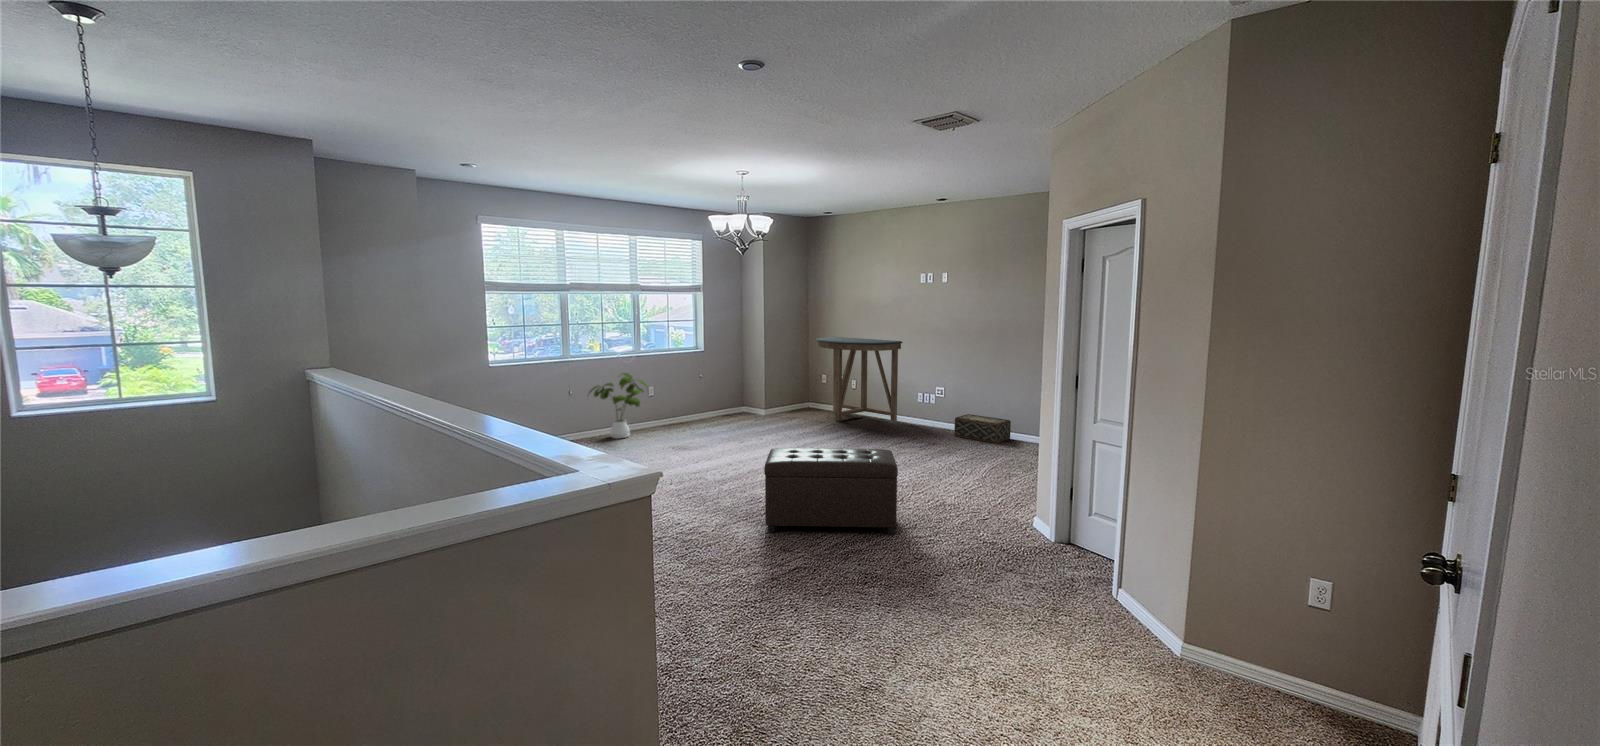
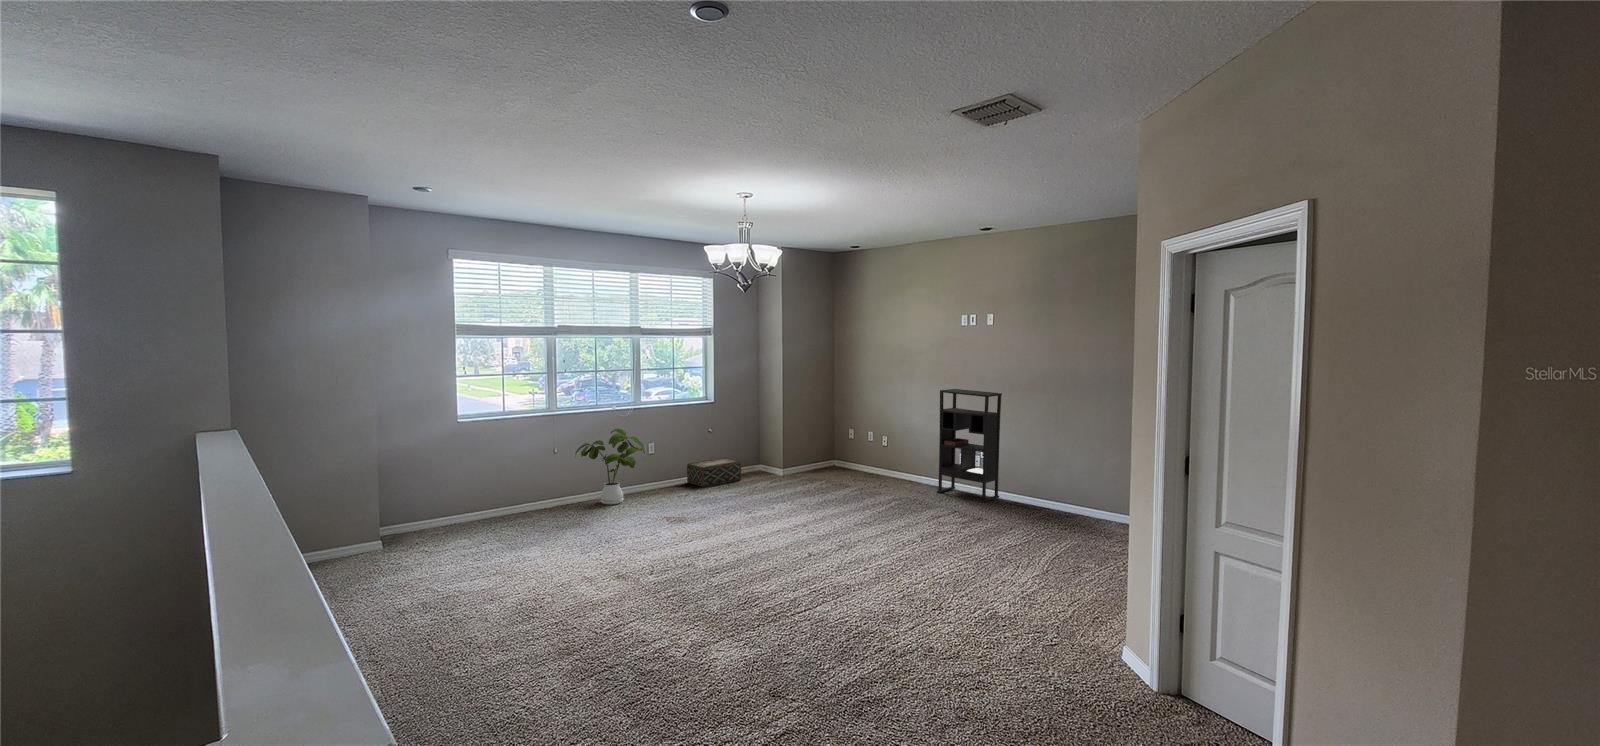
console table: present [816,337,903,421] -> none [841,386,940,485]
bookshelf: none [900,337,955,433] -> present [937,389,1002,502]
woven basket: present [954,414,1011,443] -> present [687,458,741,487]
ottoman: present [764,448,898,535] -> none [753,540,933,670]

